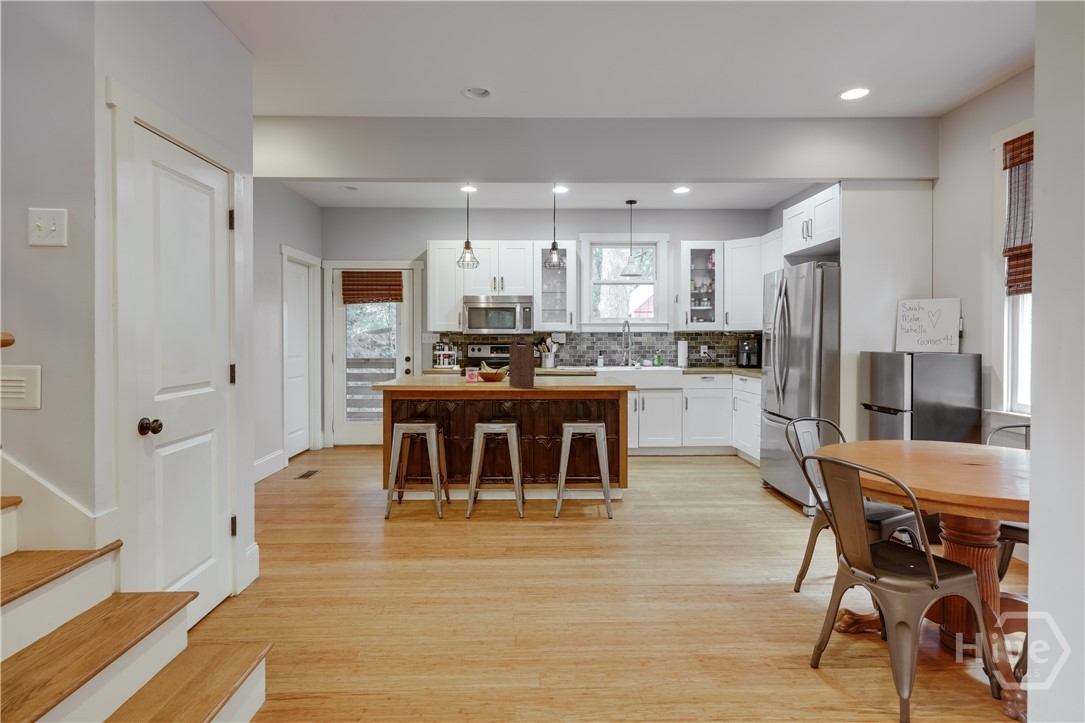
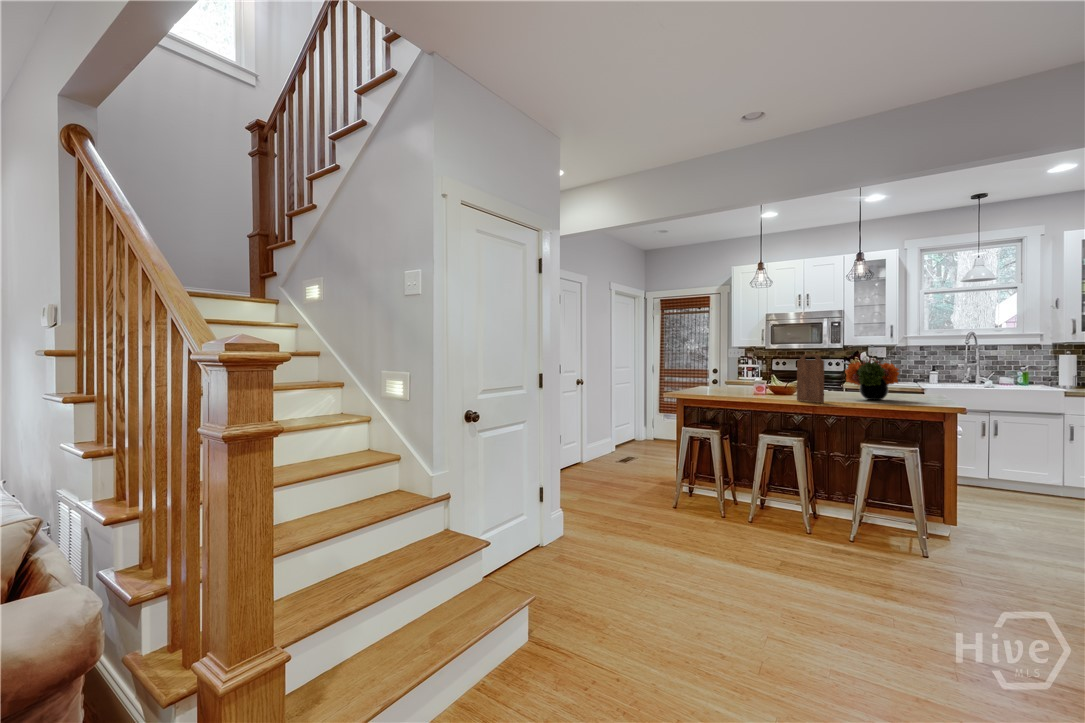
flower arrangement: none [546,344,589,383] -> present [845,358,899,400]

